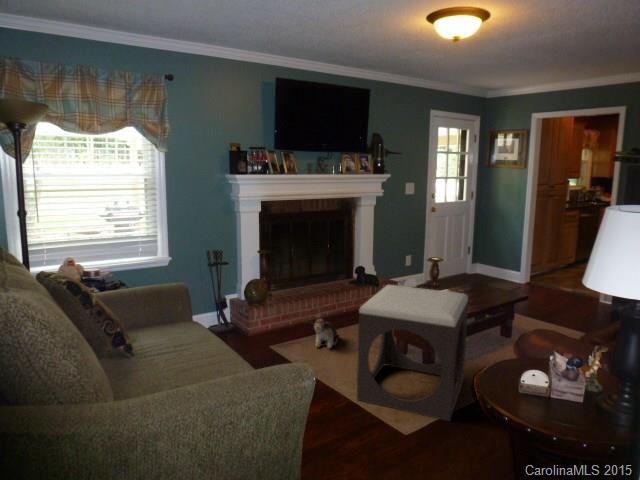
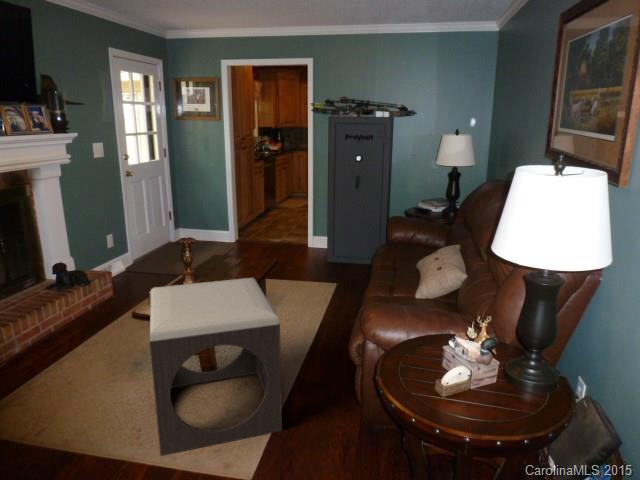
plush toy: present [314,319,338,348] -> none [34,357,76,400]

